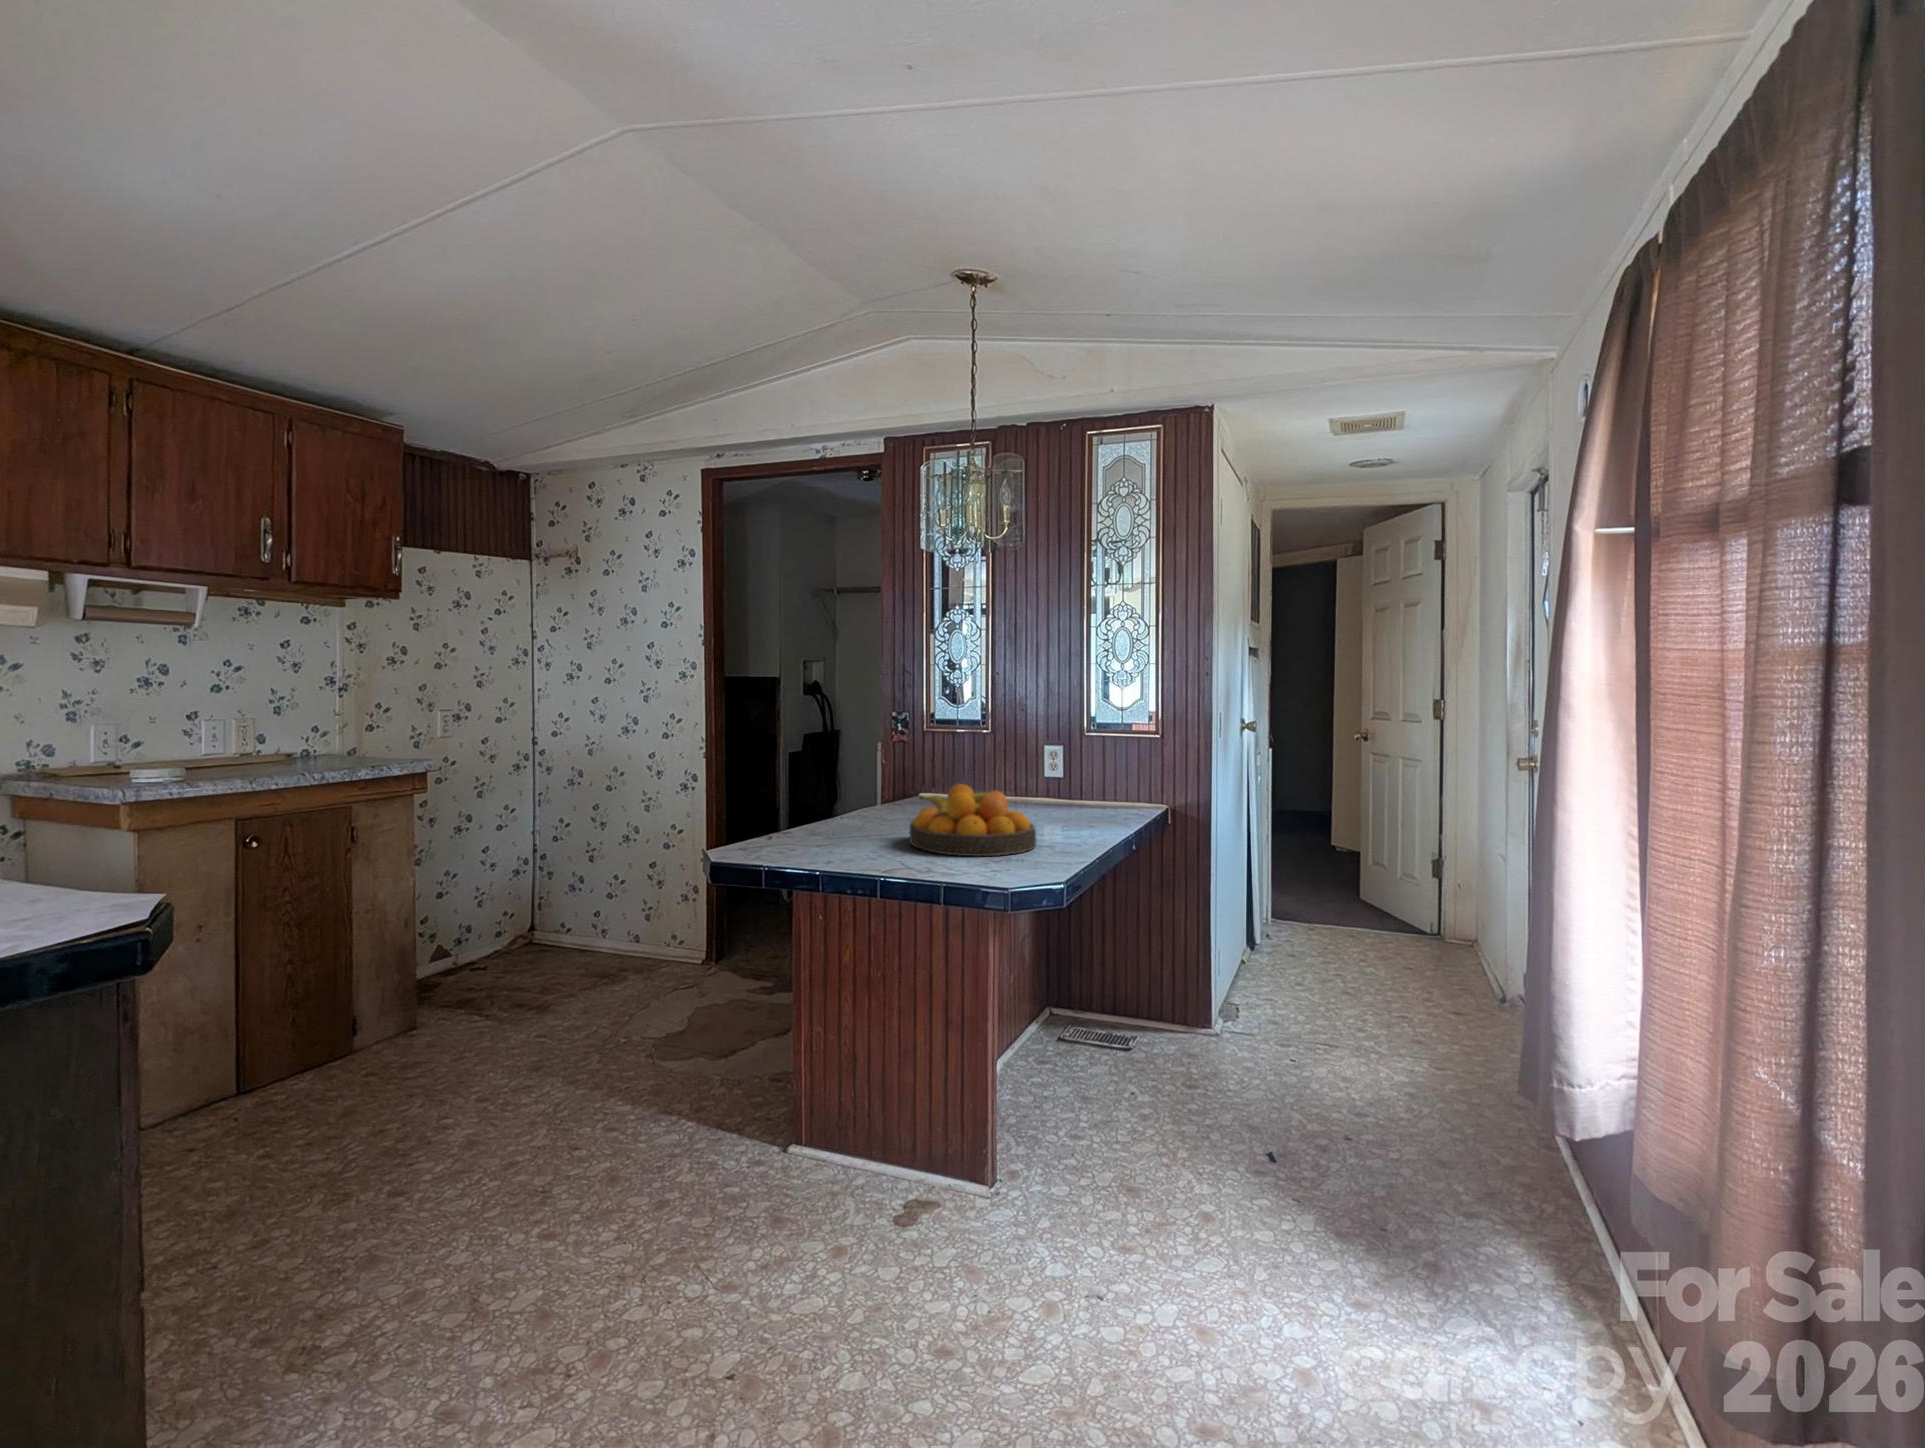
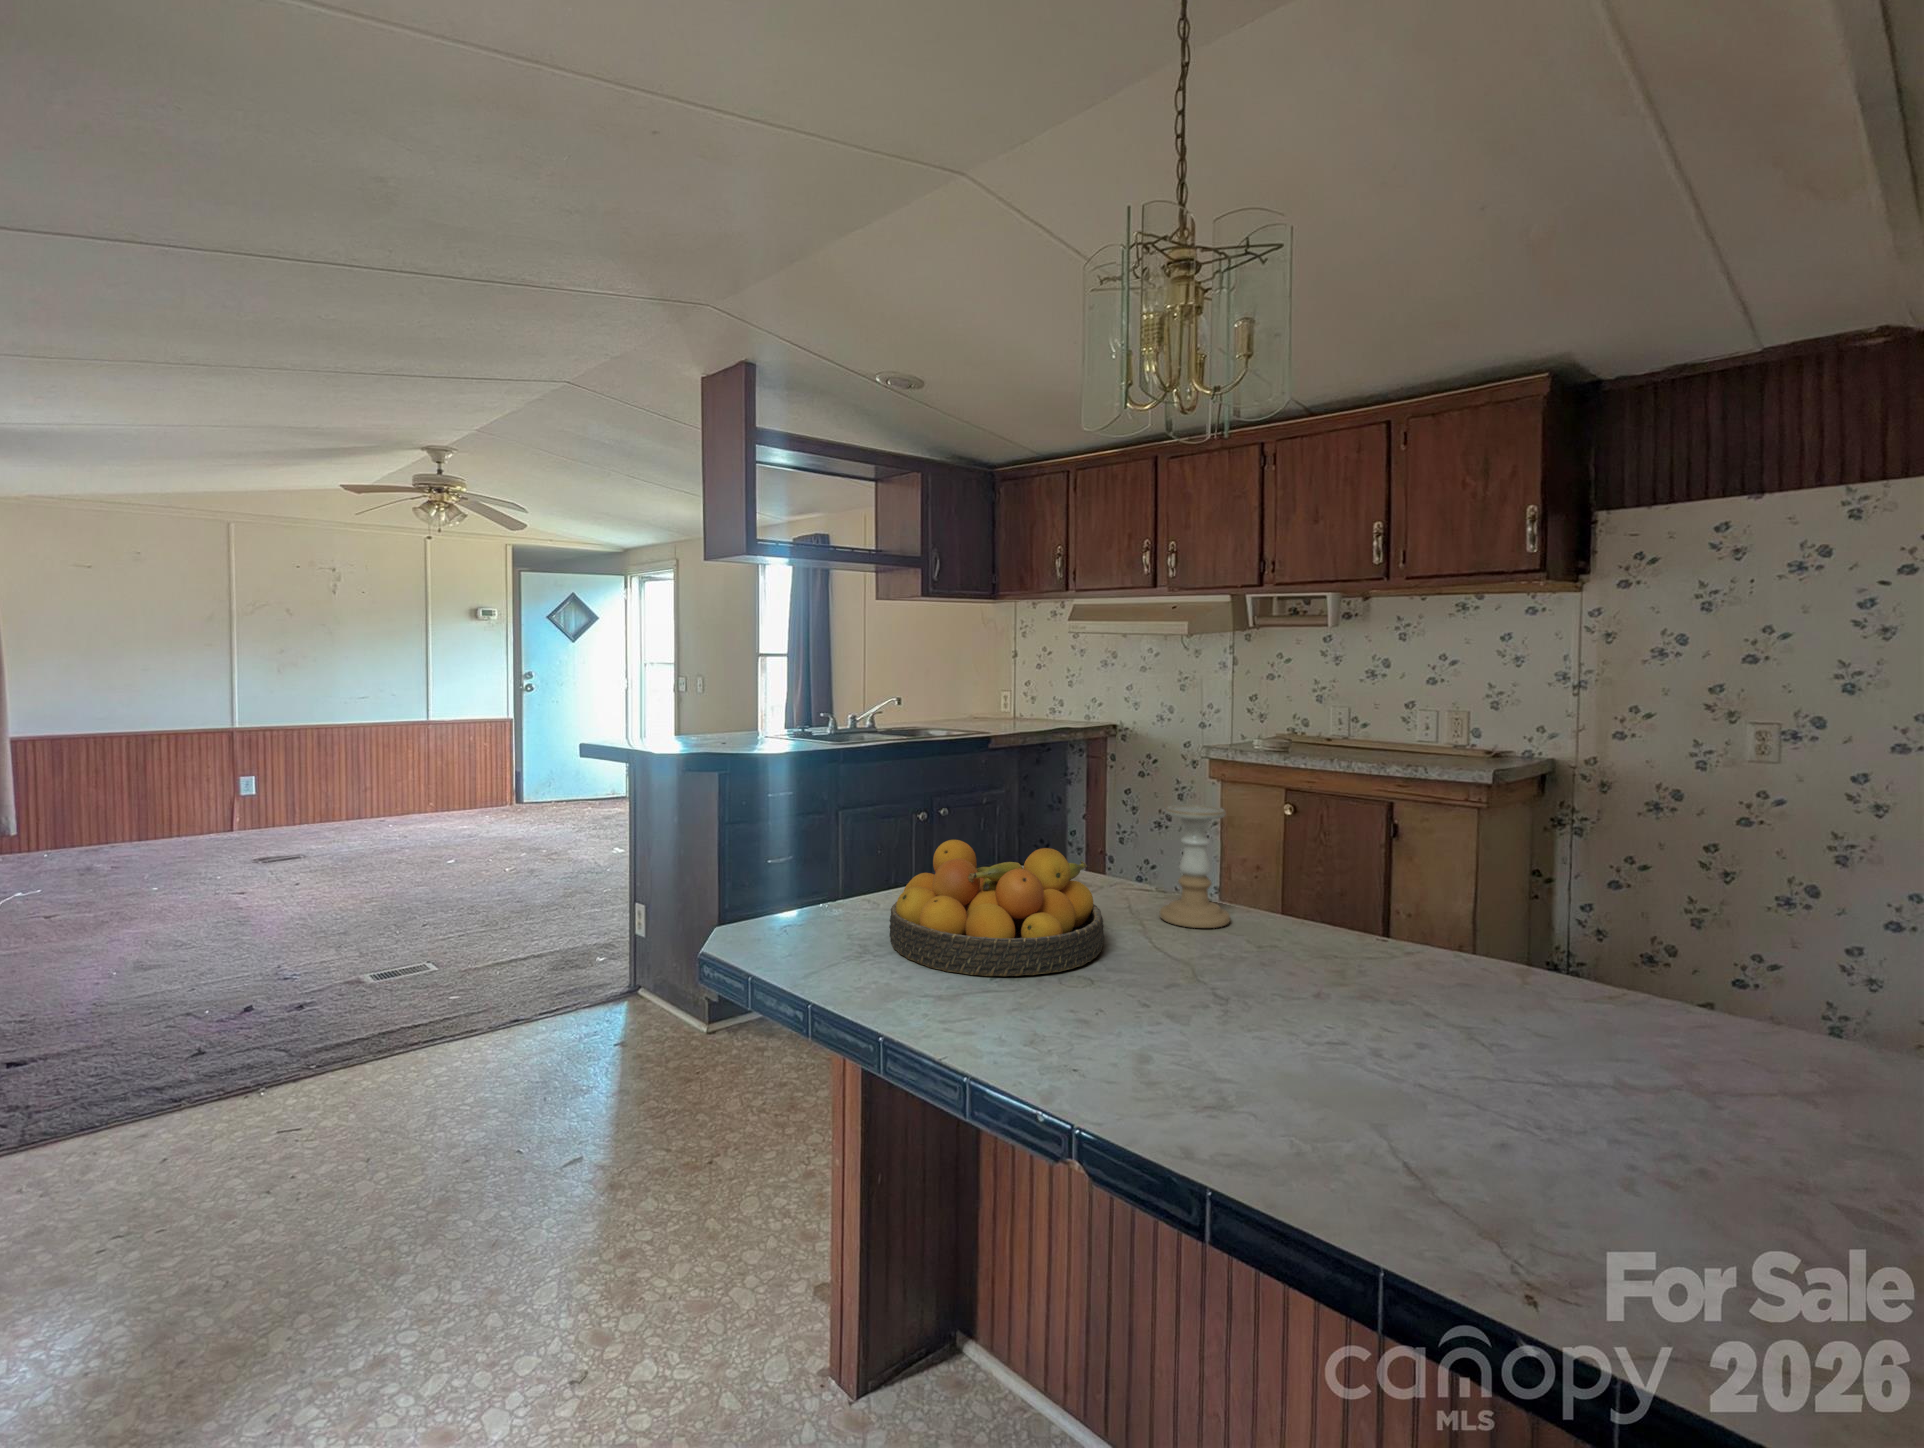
candle holder: none [847,761,887,832] -> present [1160,805,1230,928]

